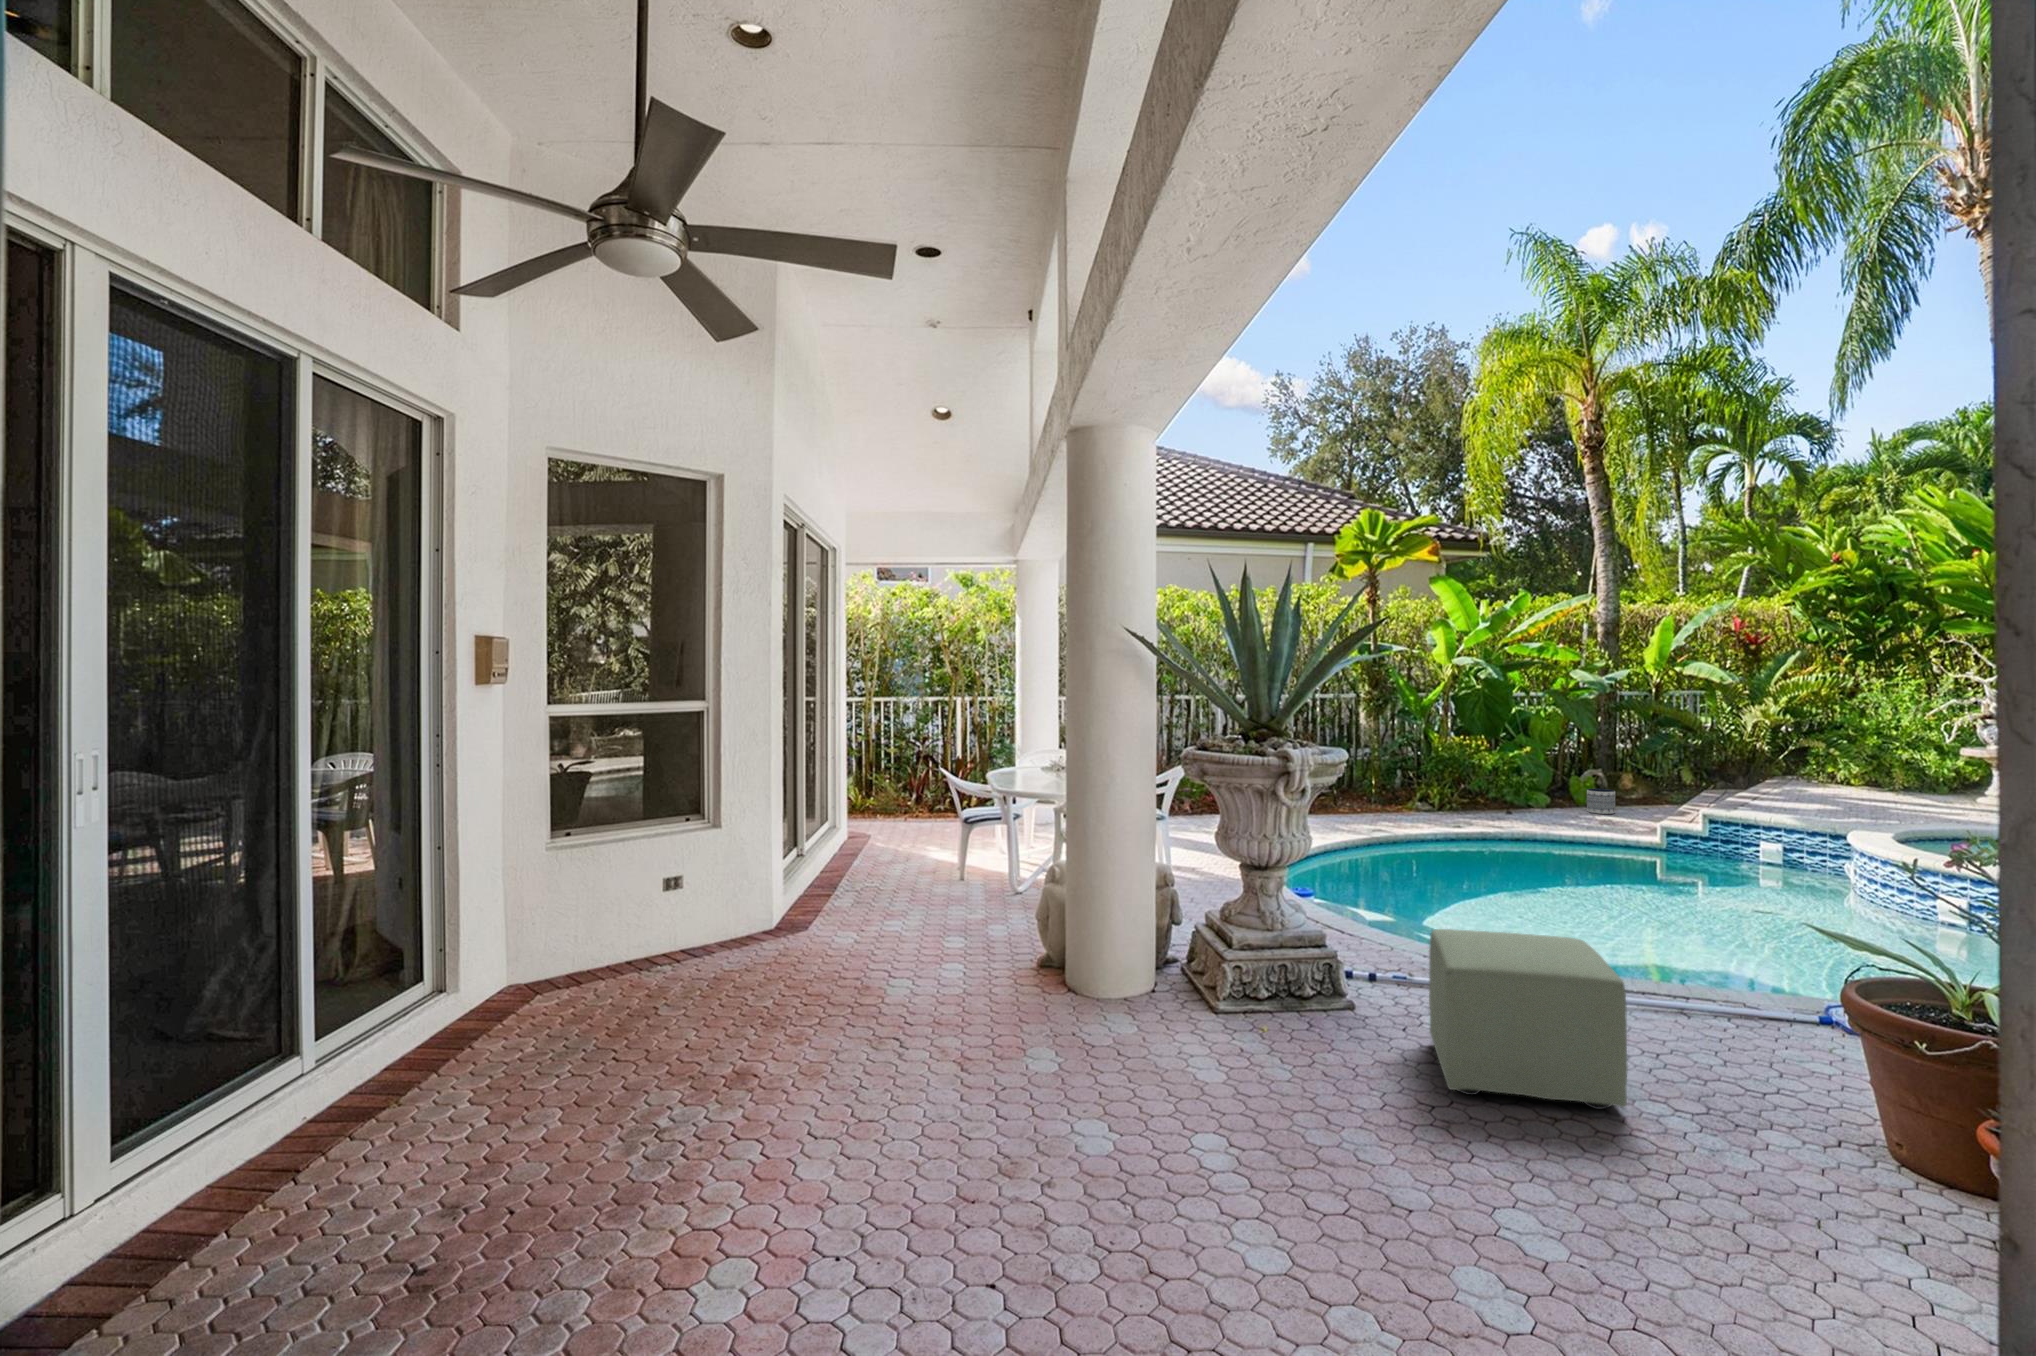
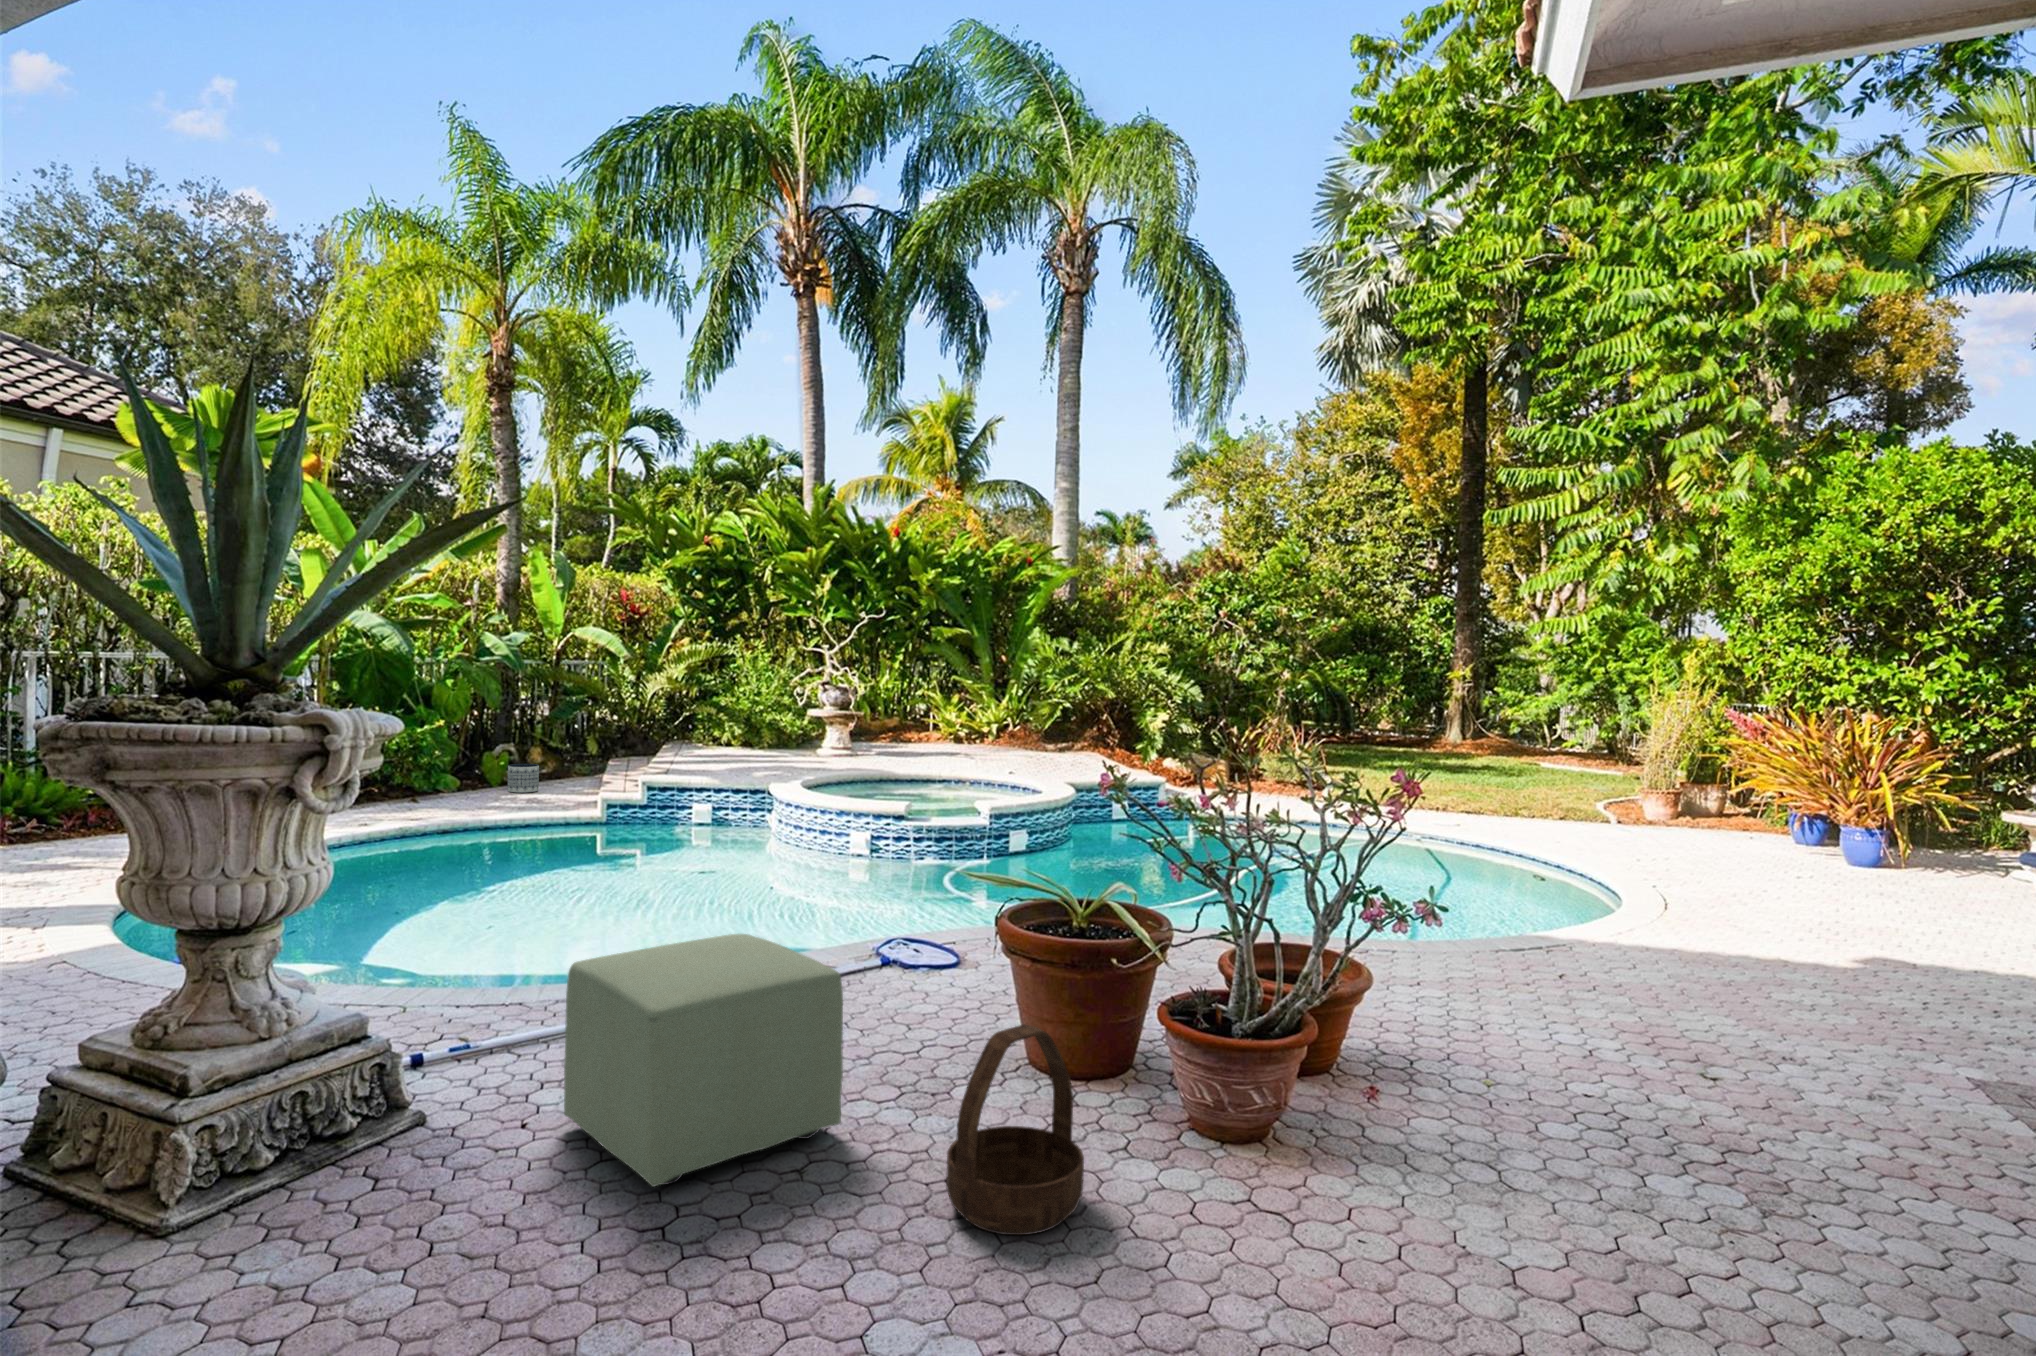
basket: none [1662,1057,1813,1249] -> present [946,1024,1084,1235]

